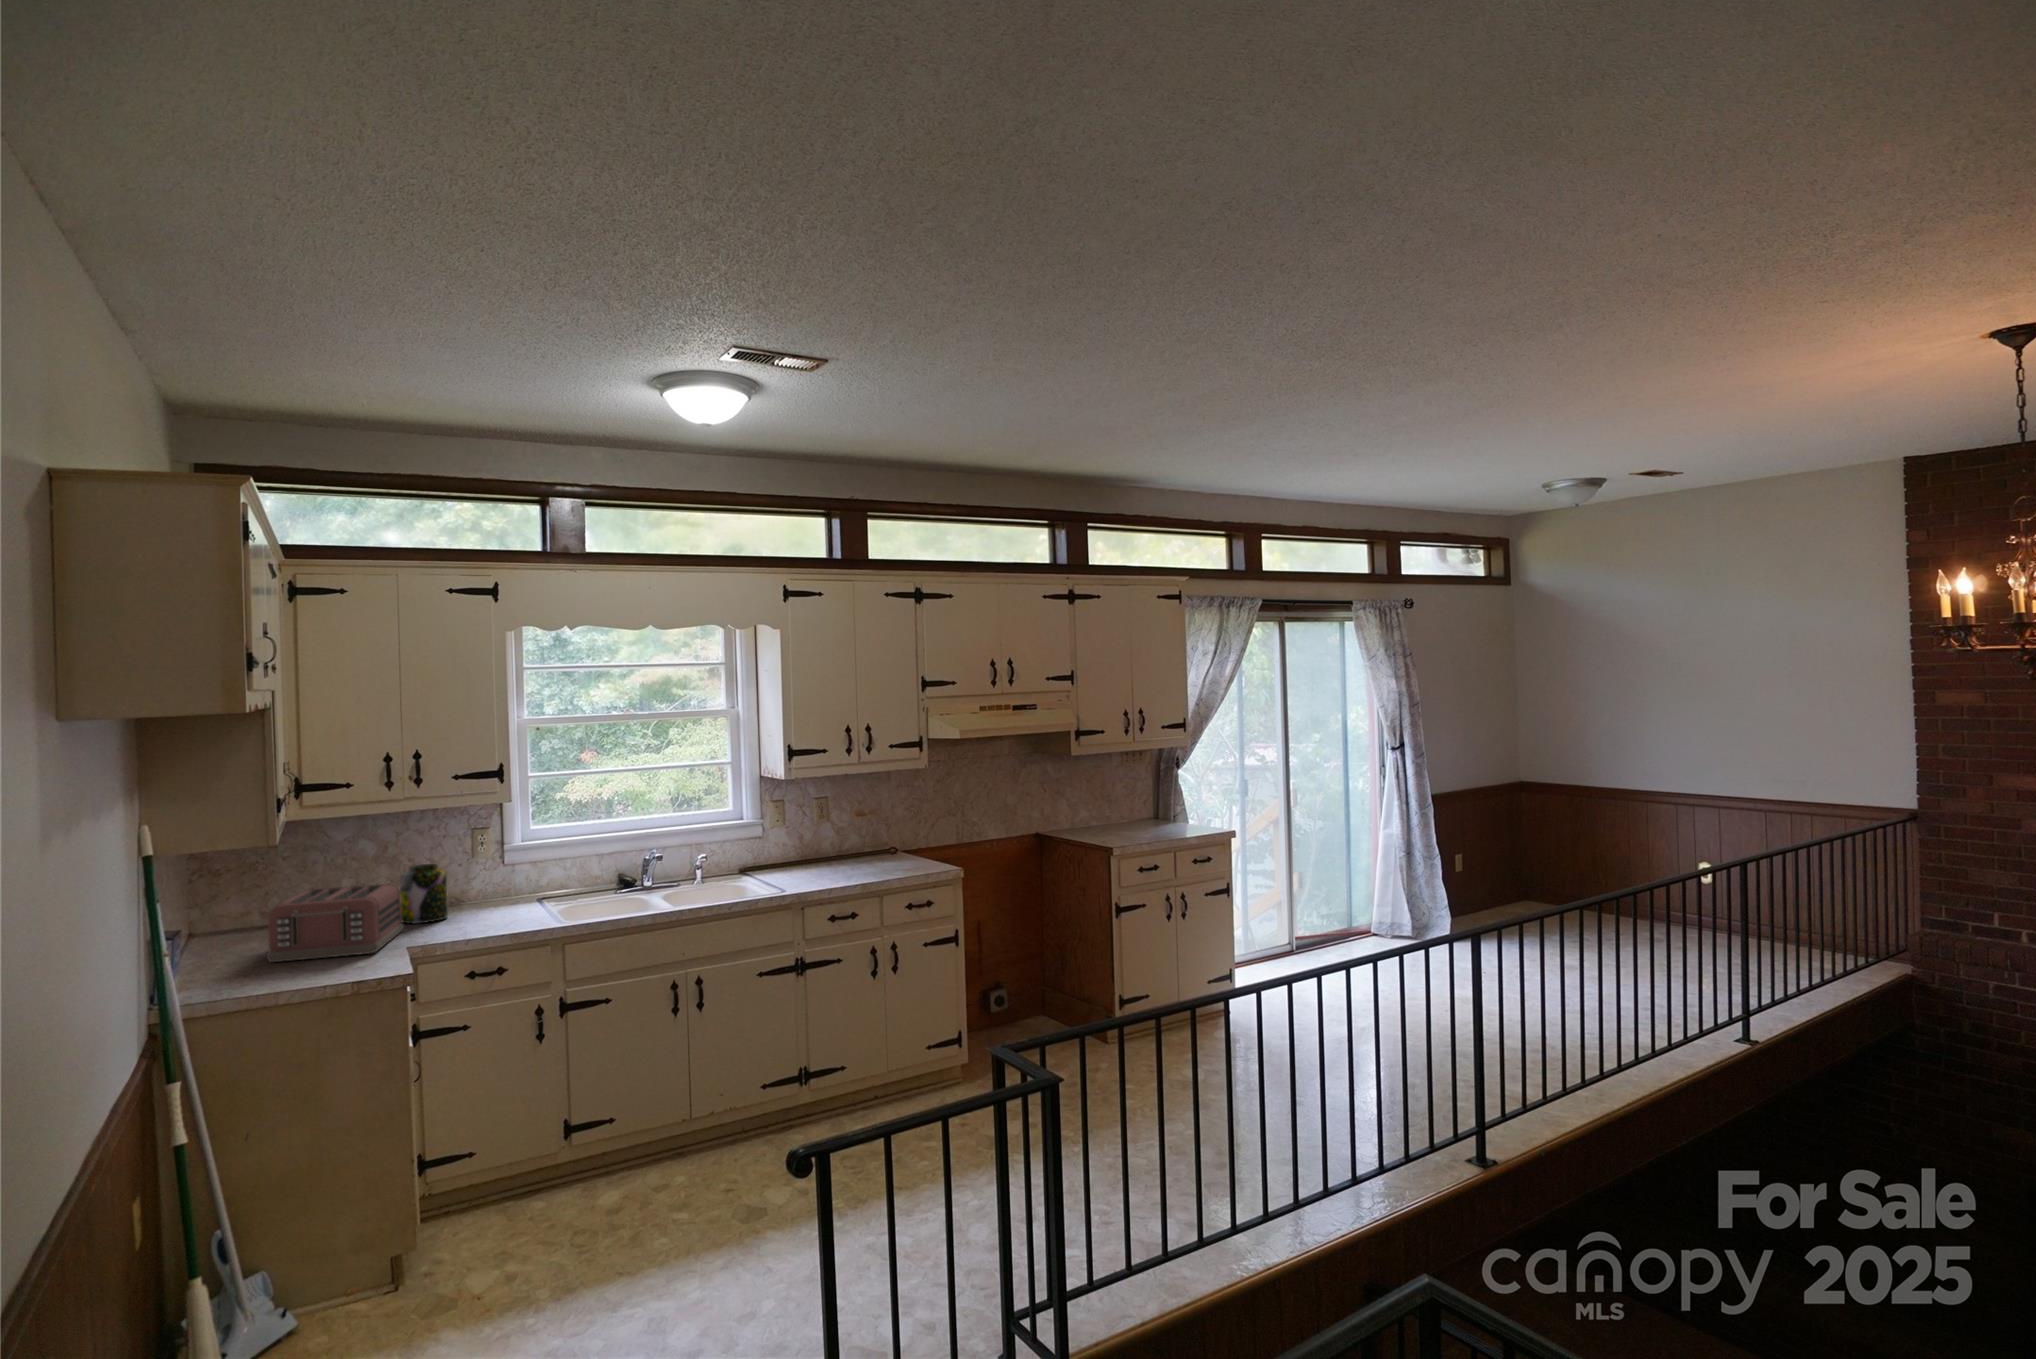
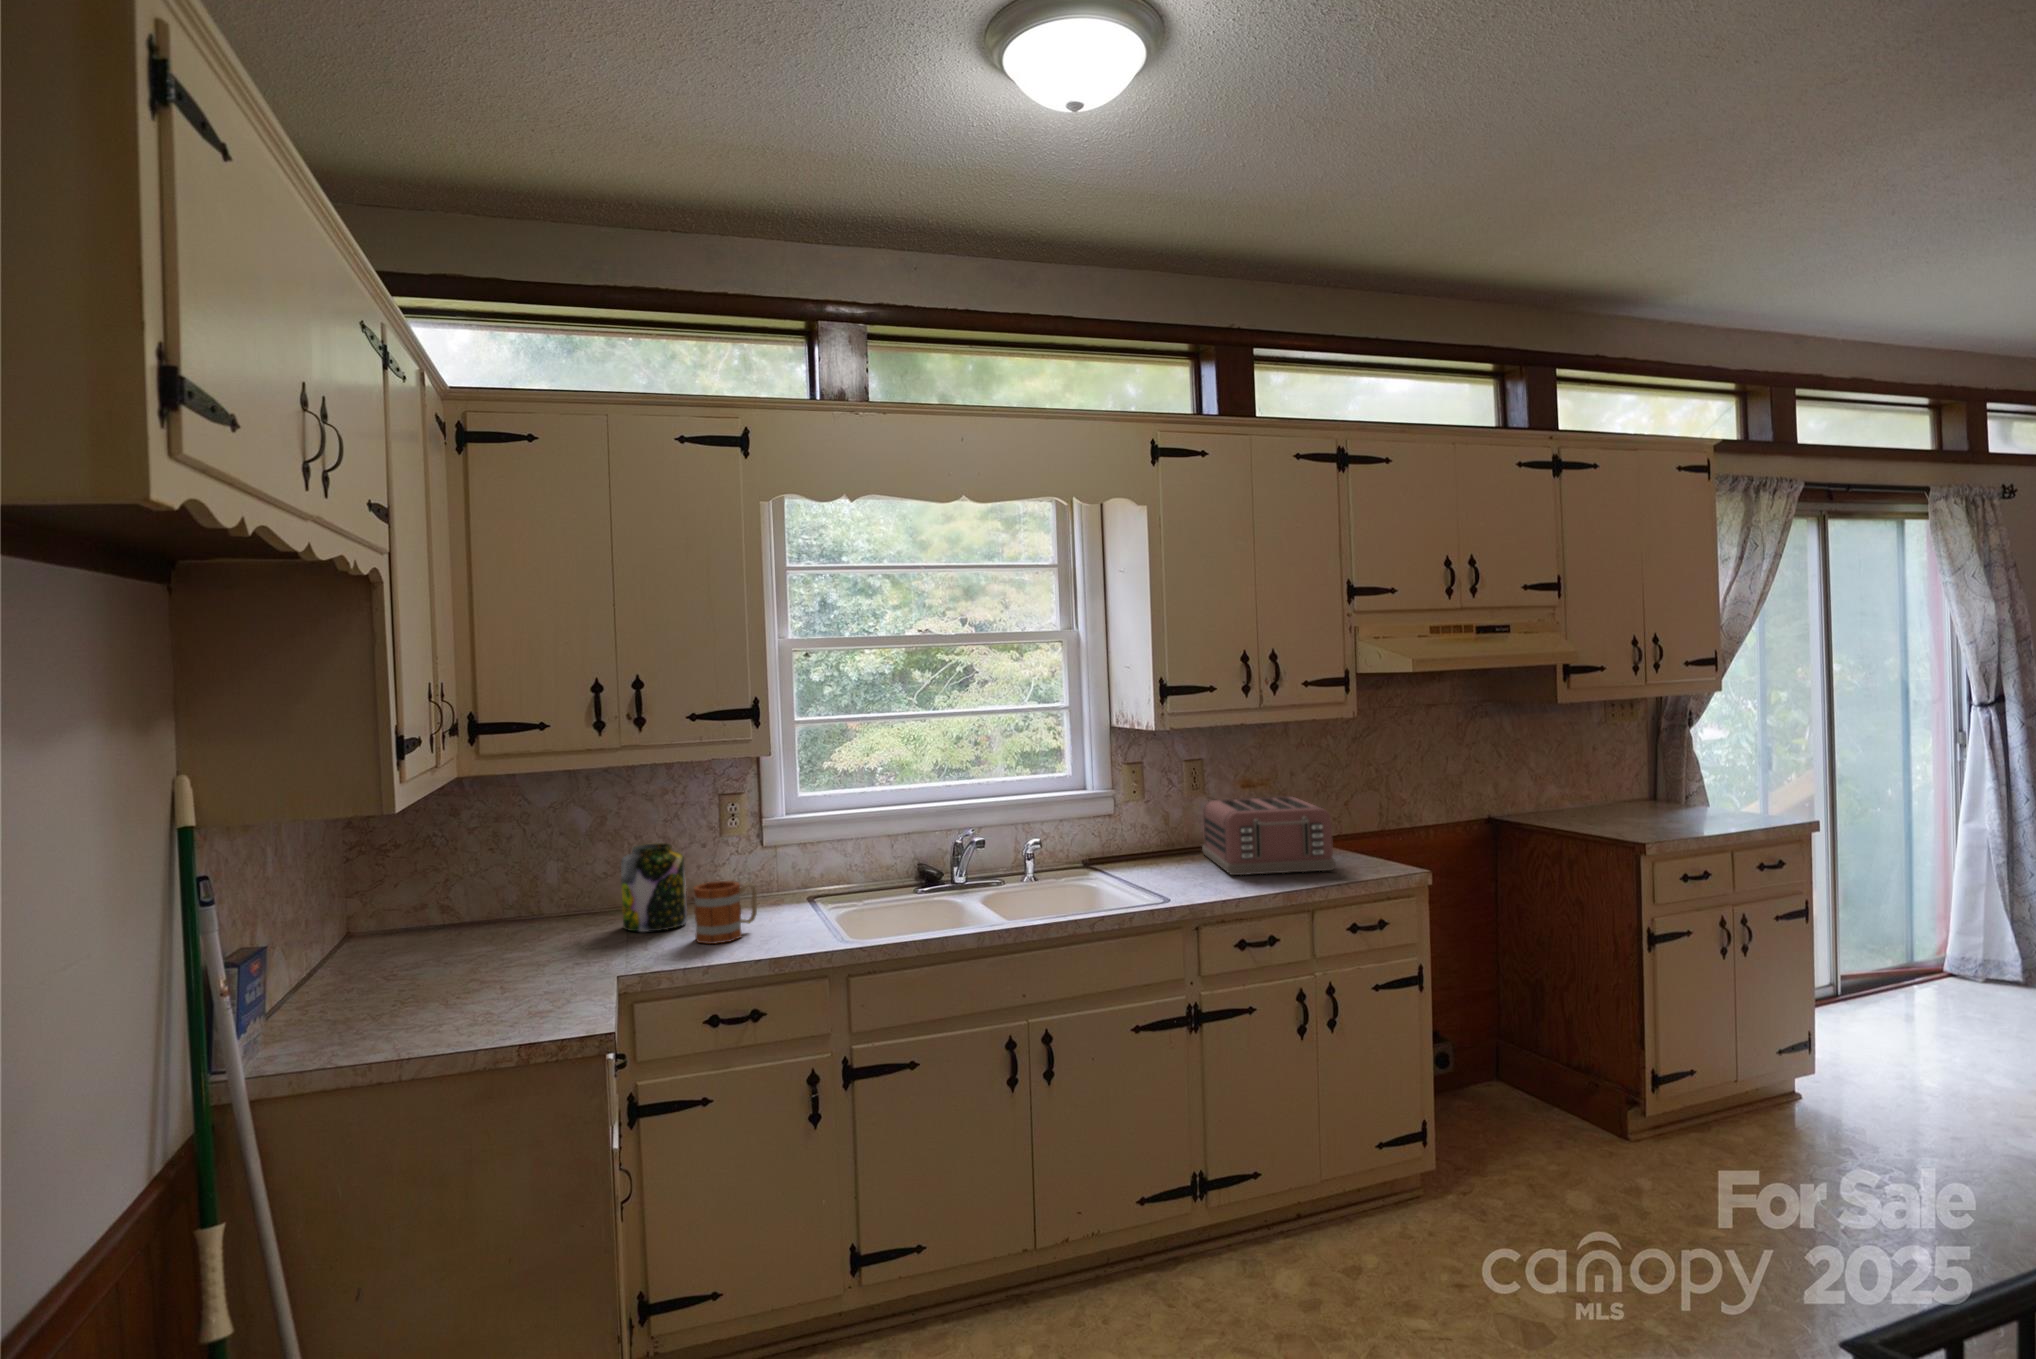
toaster: present [267,883,403,962] -> present [1202,796,1335,875]
mug: none [454,887,500,928] -> present [694,881,757,944]

